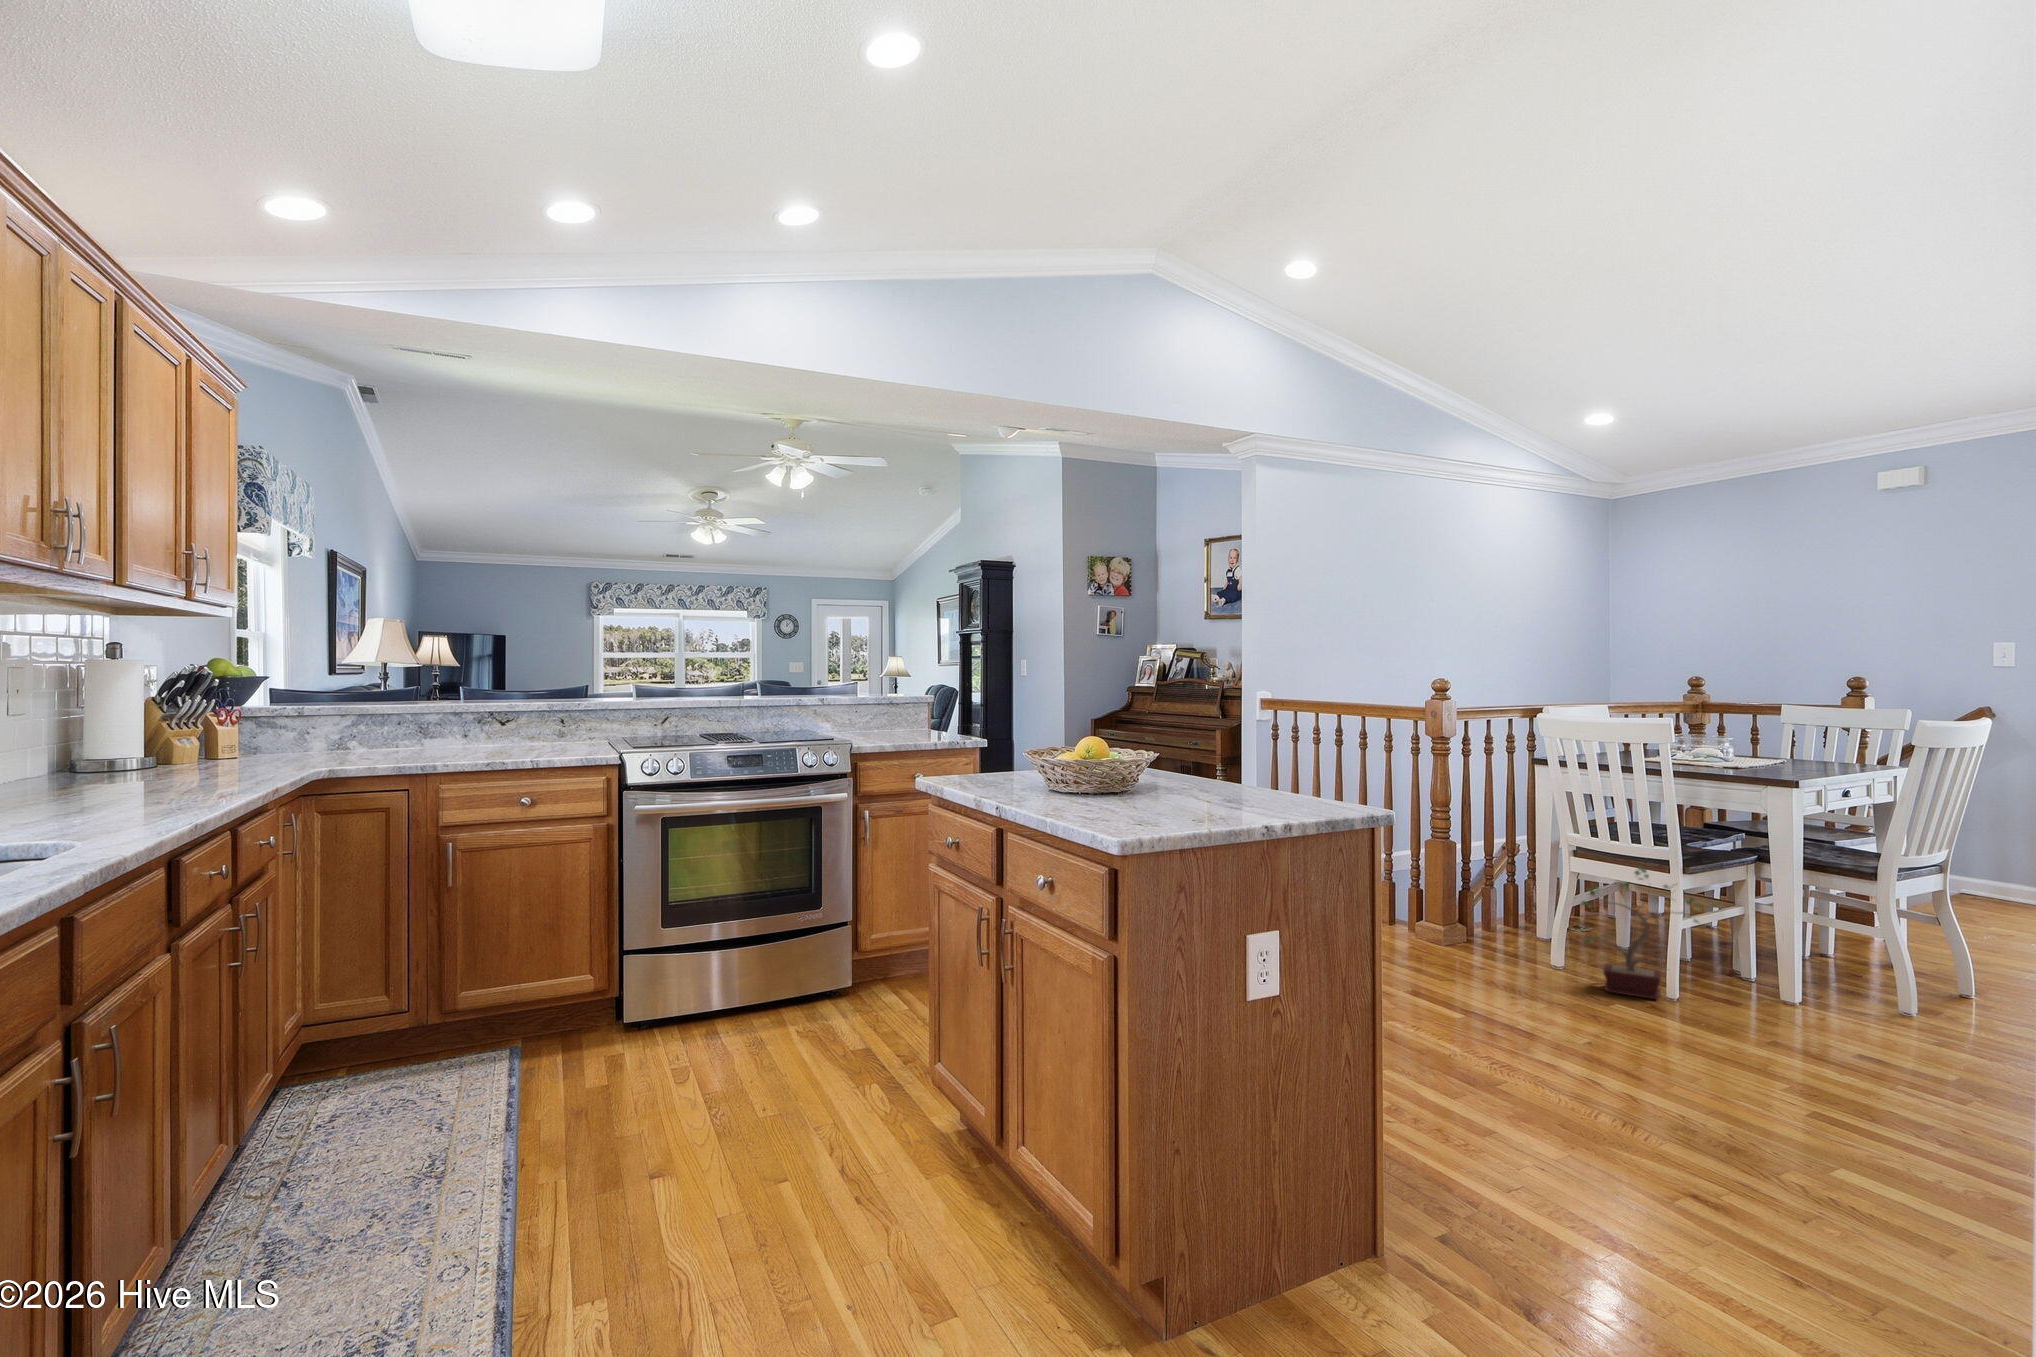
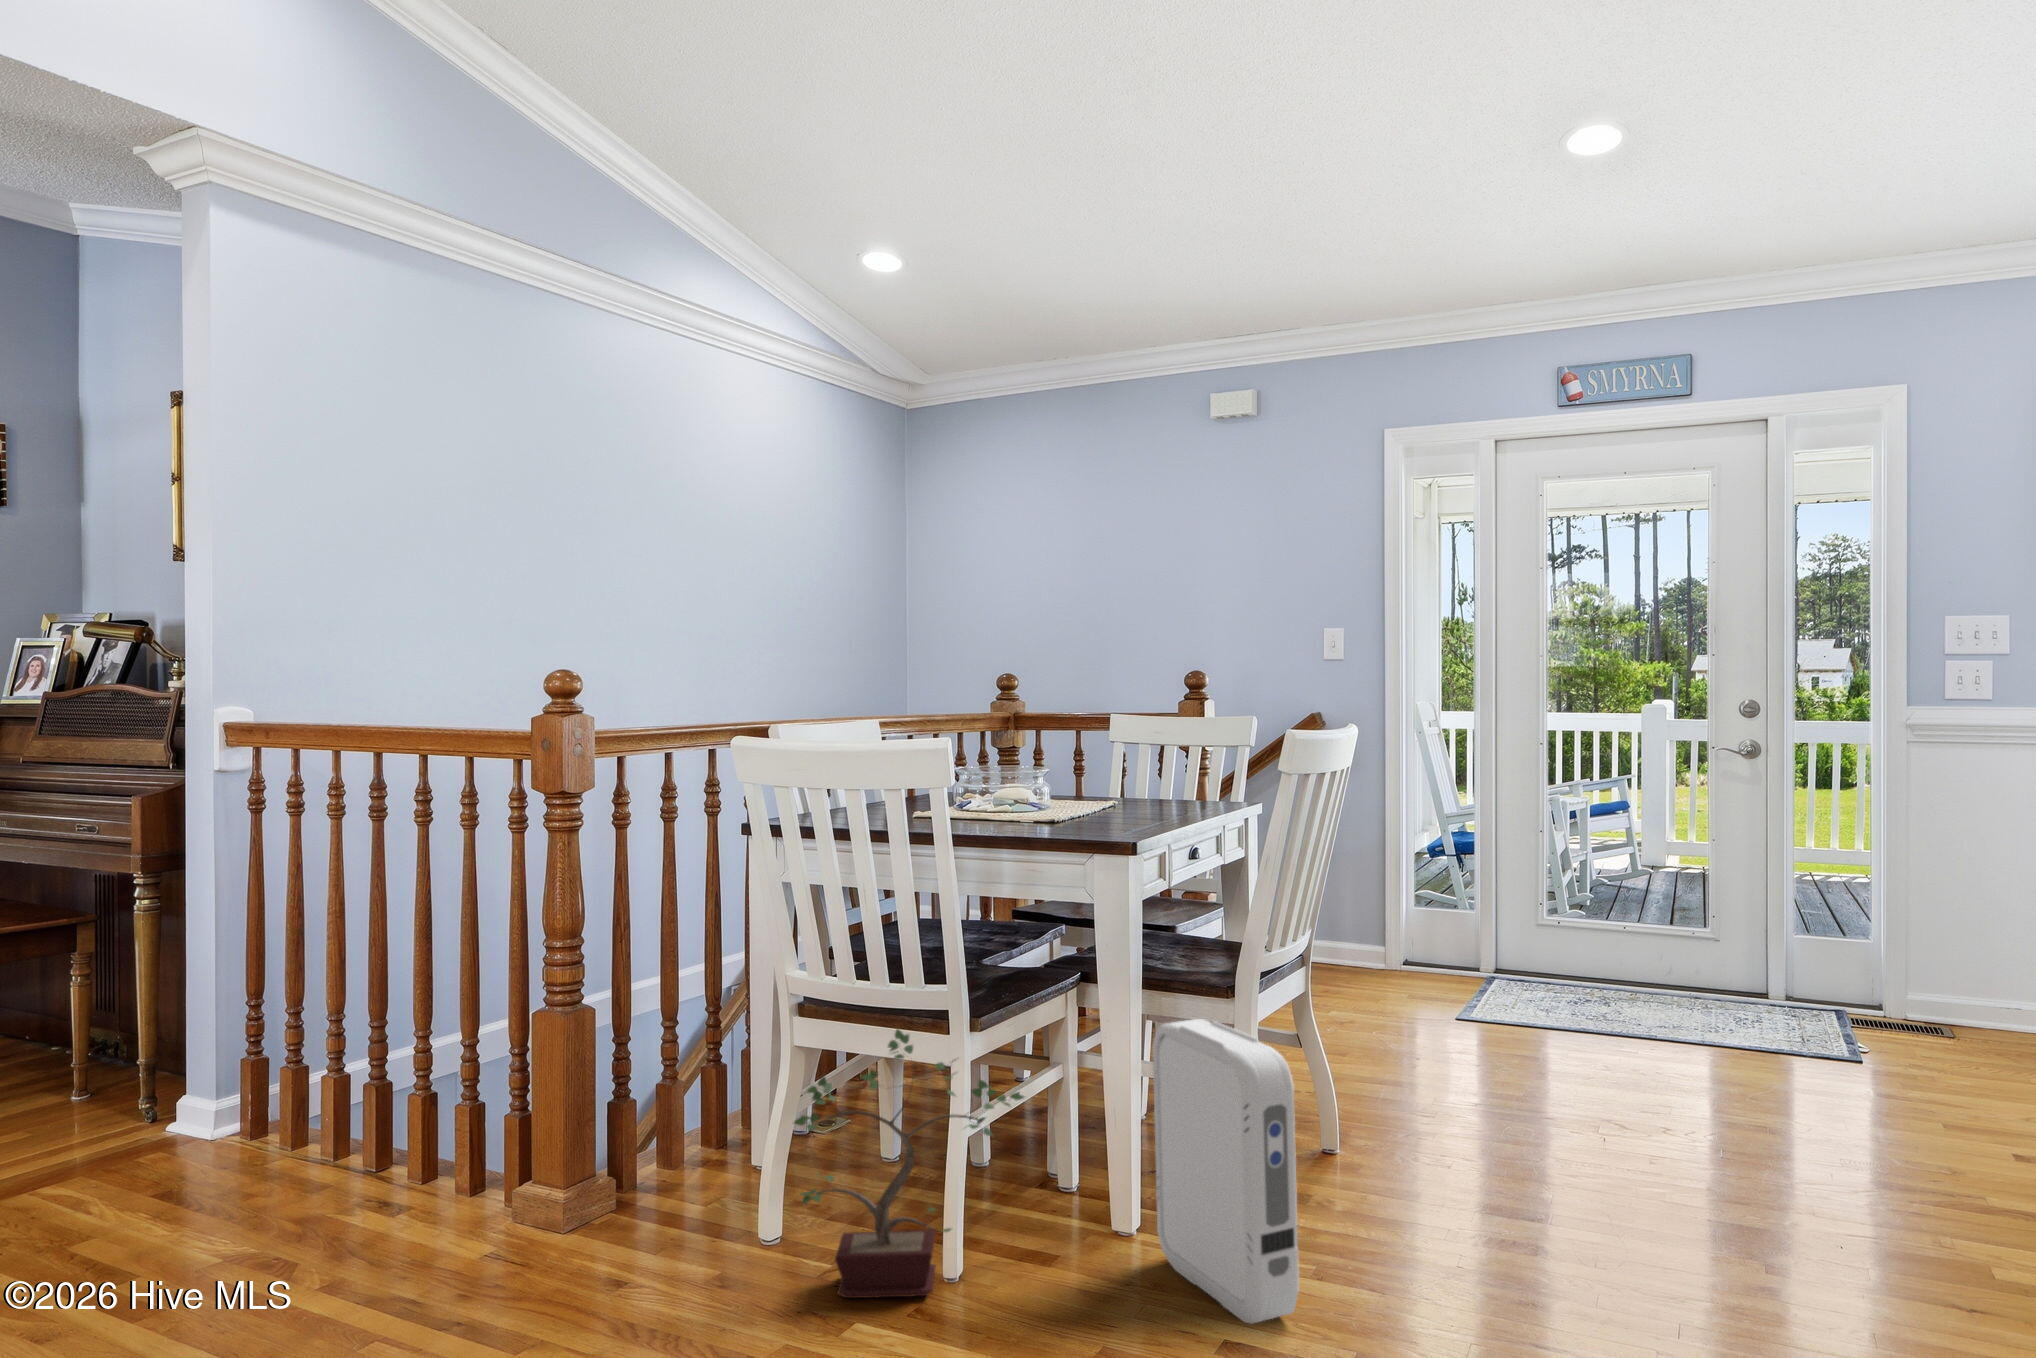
air purifier: none [1806,881,1906,1044] -> present [1153,1019,1299,1324]

